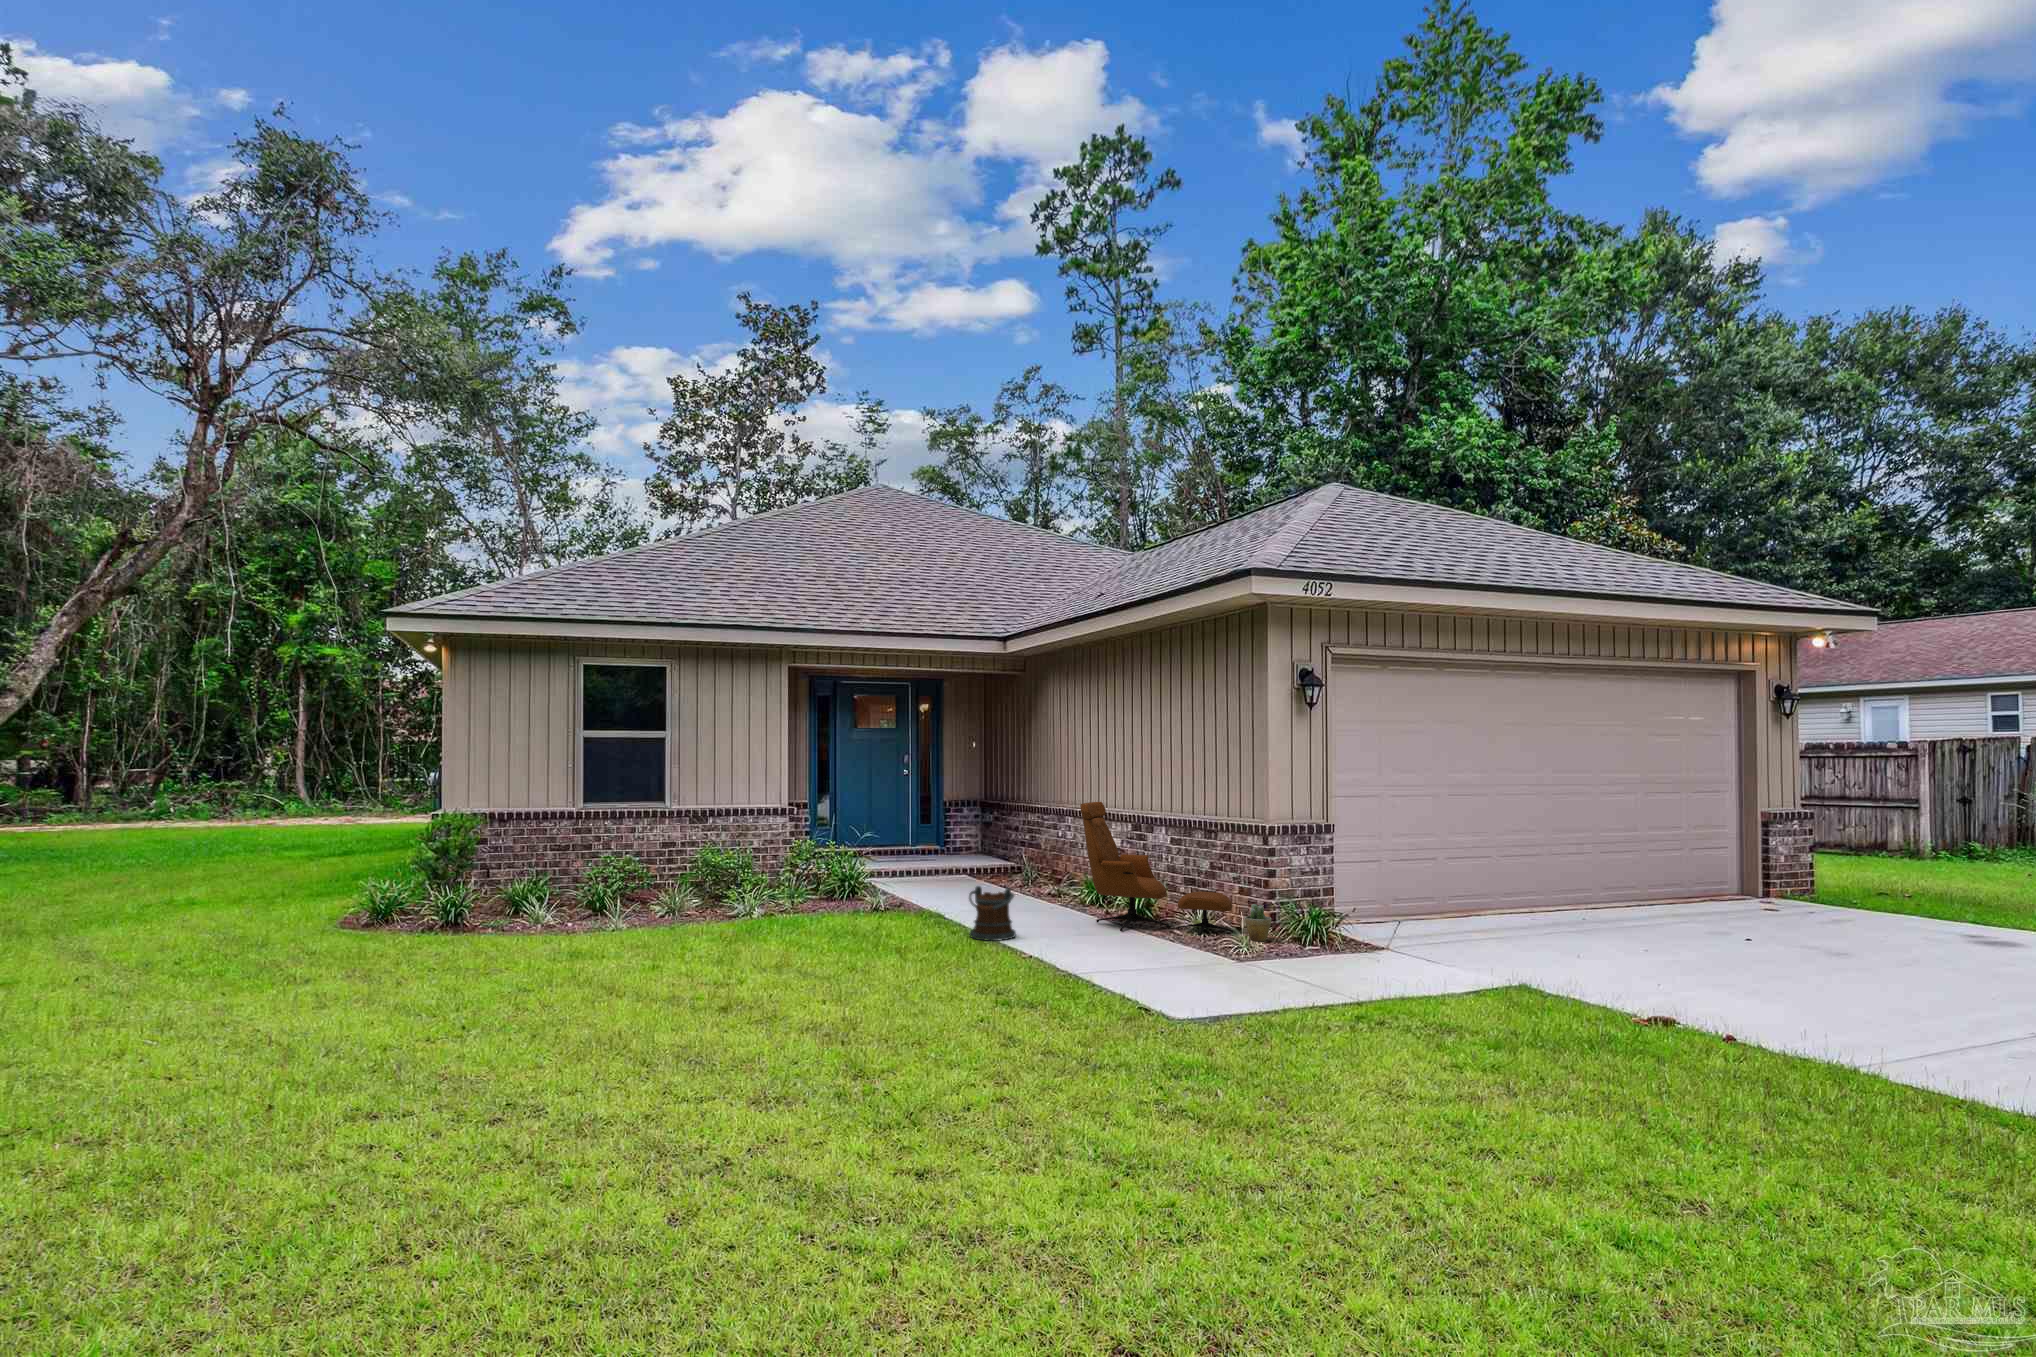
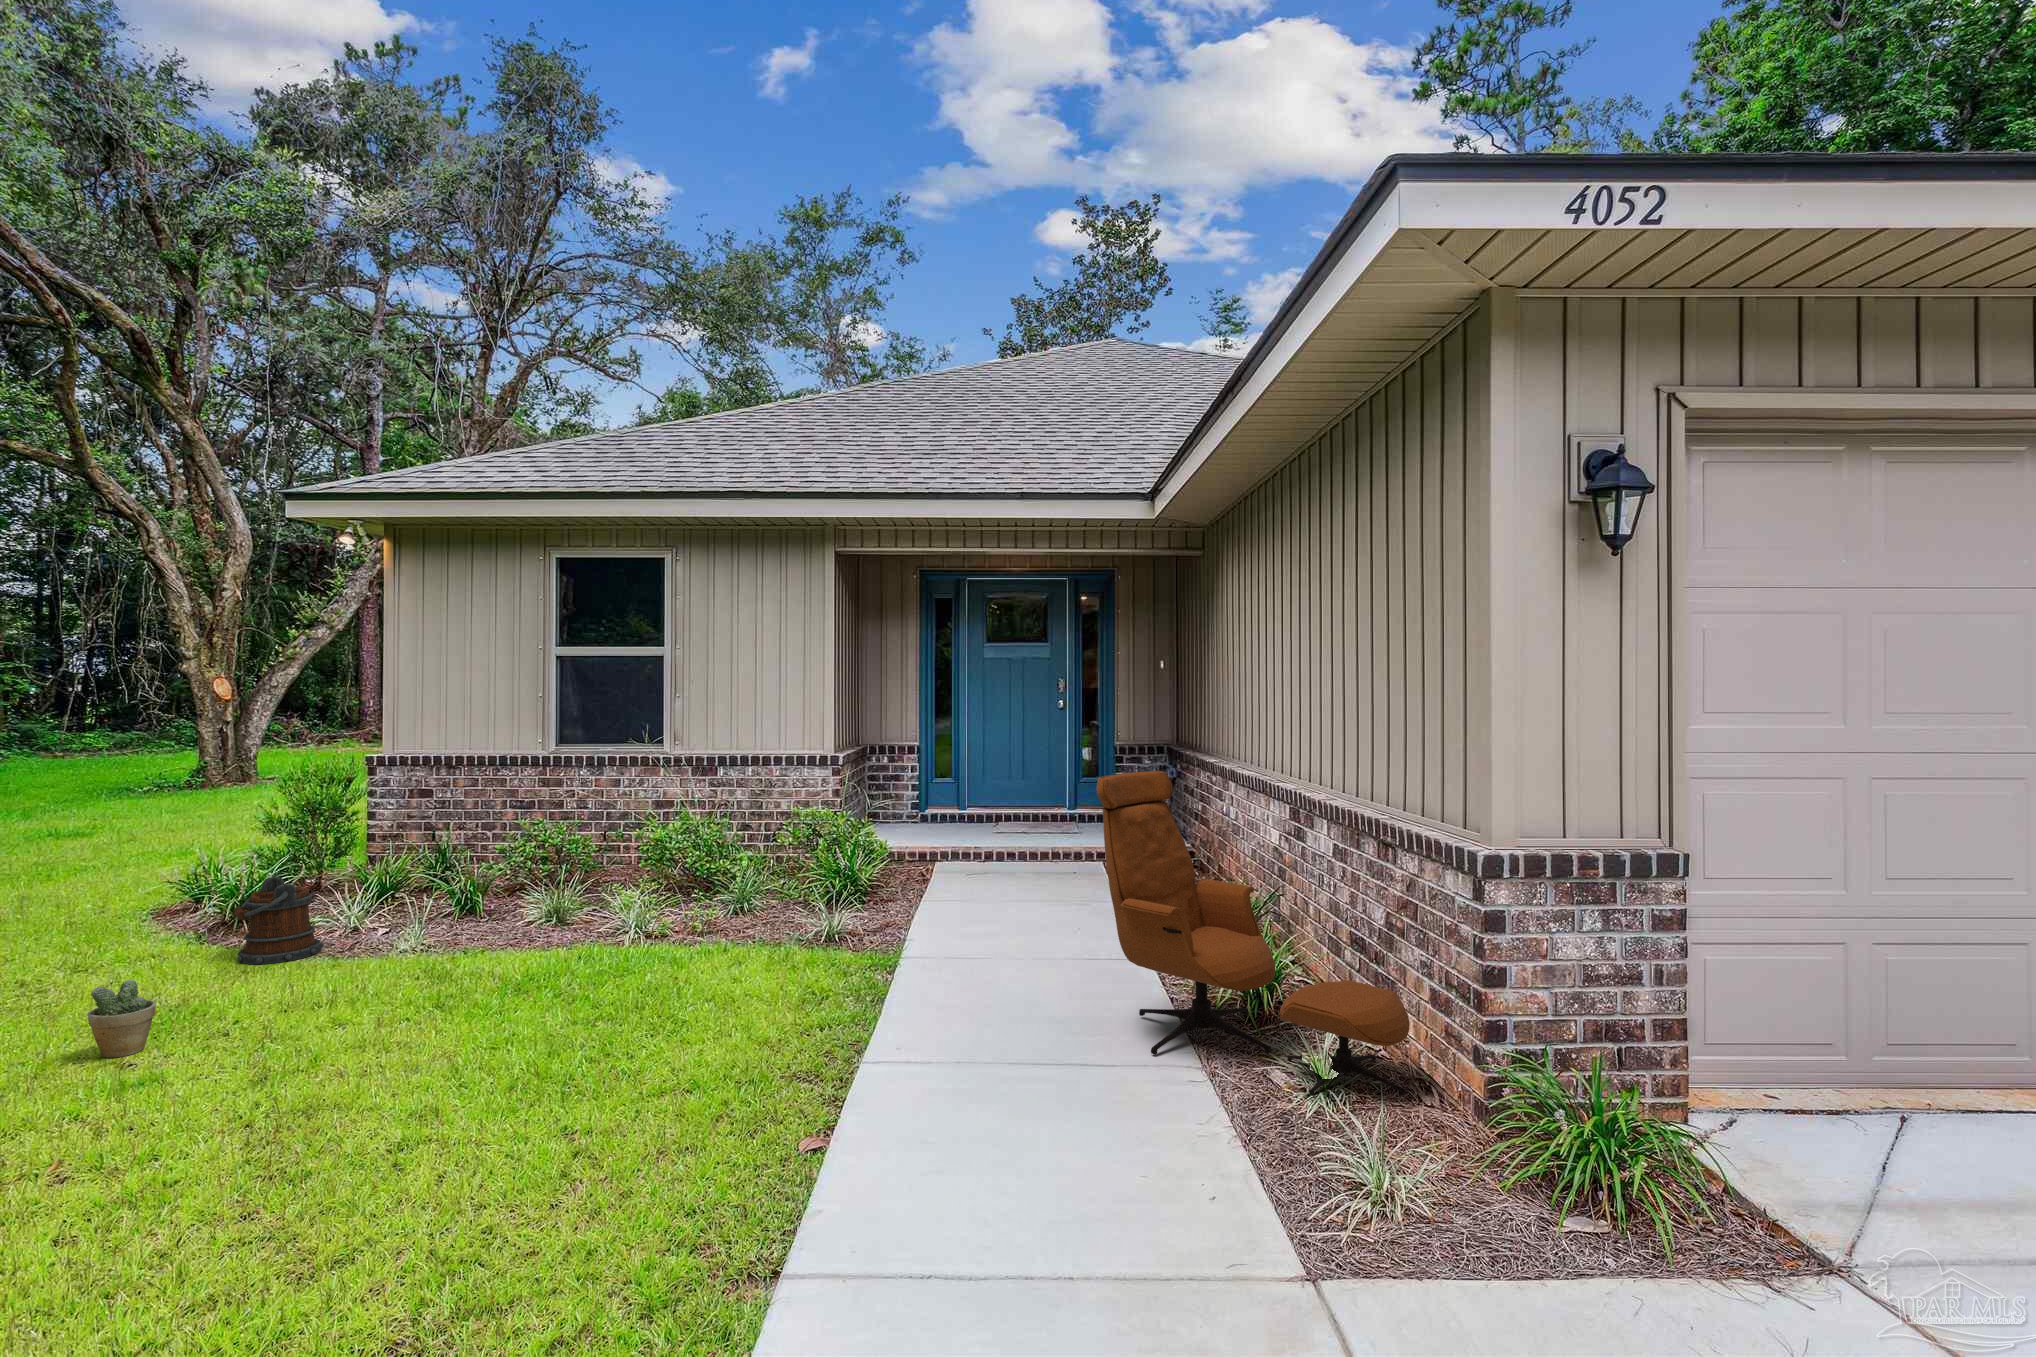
bucket: present [969,886,1016,941] -> present [233,877,324,965]
potted plant: present [1245,904,1271,942] -> present [87,980,156,1058]

